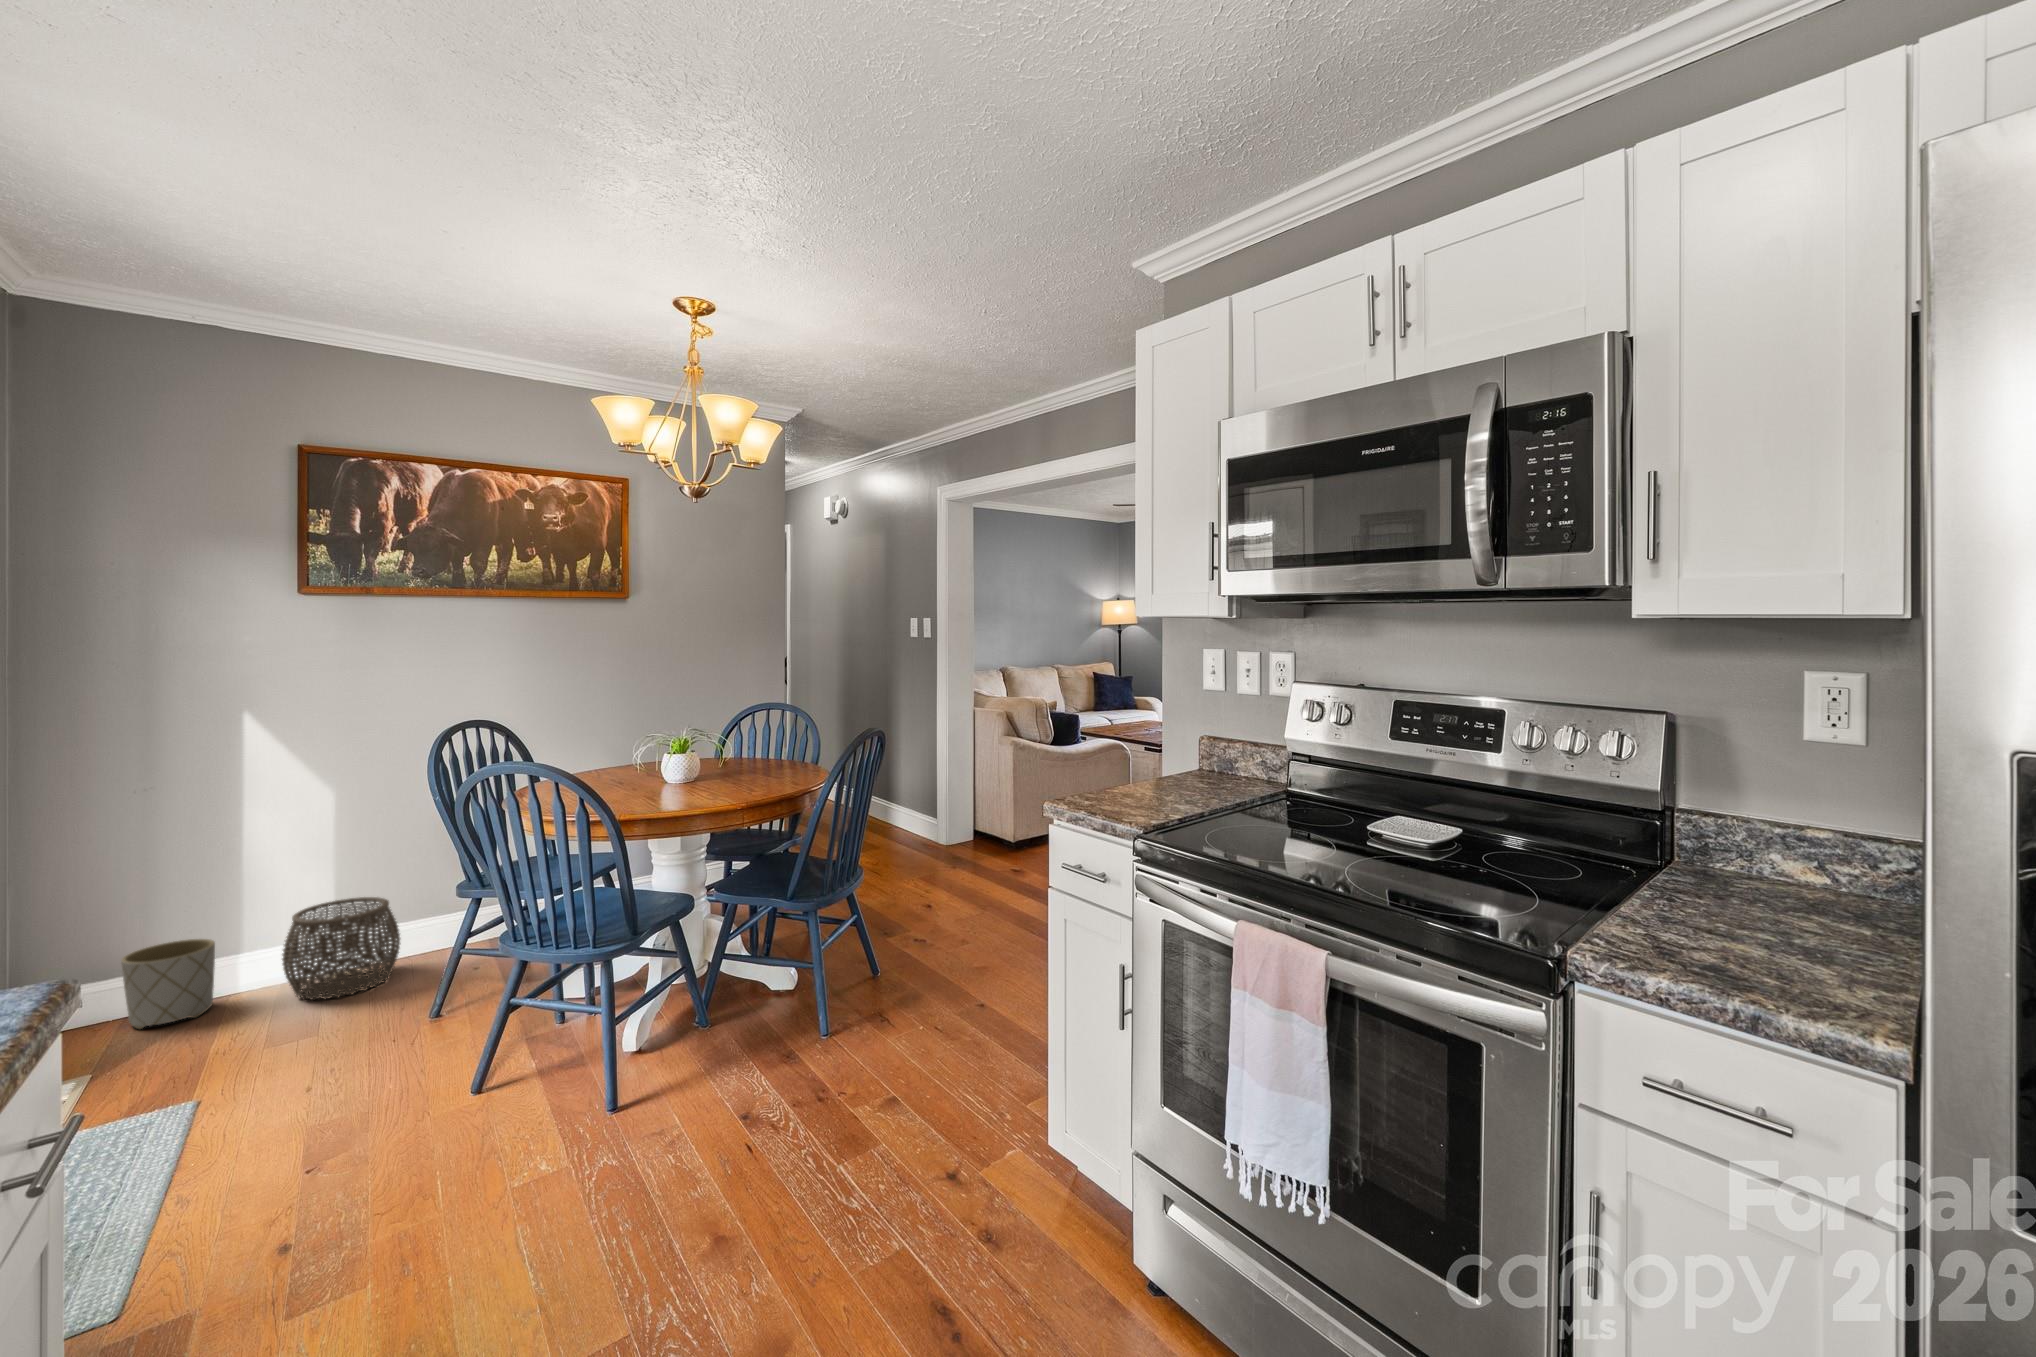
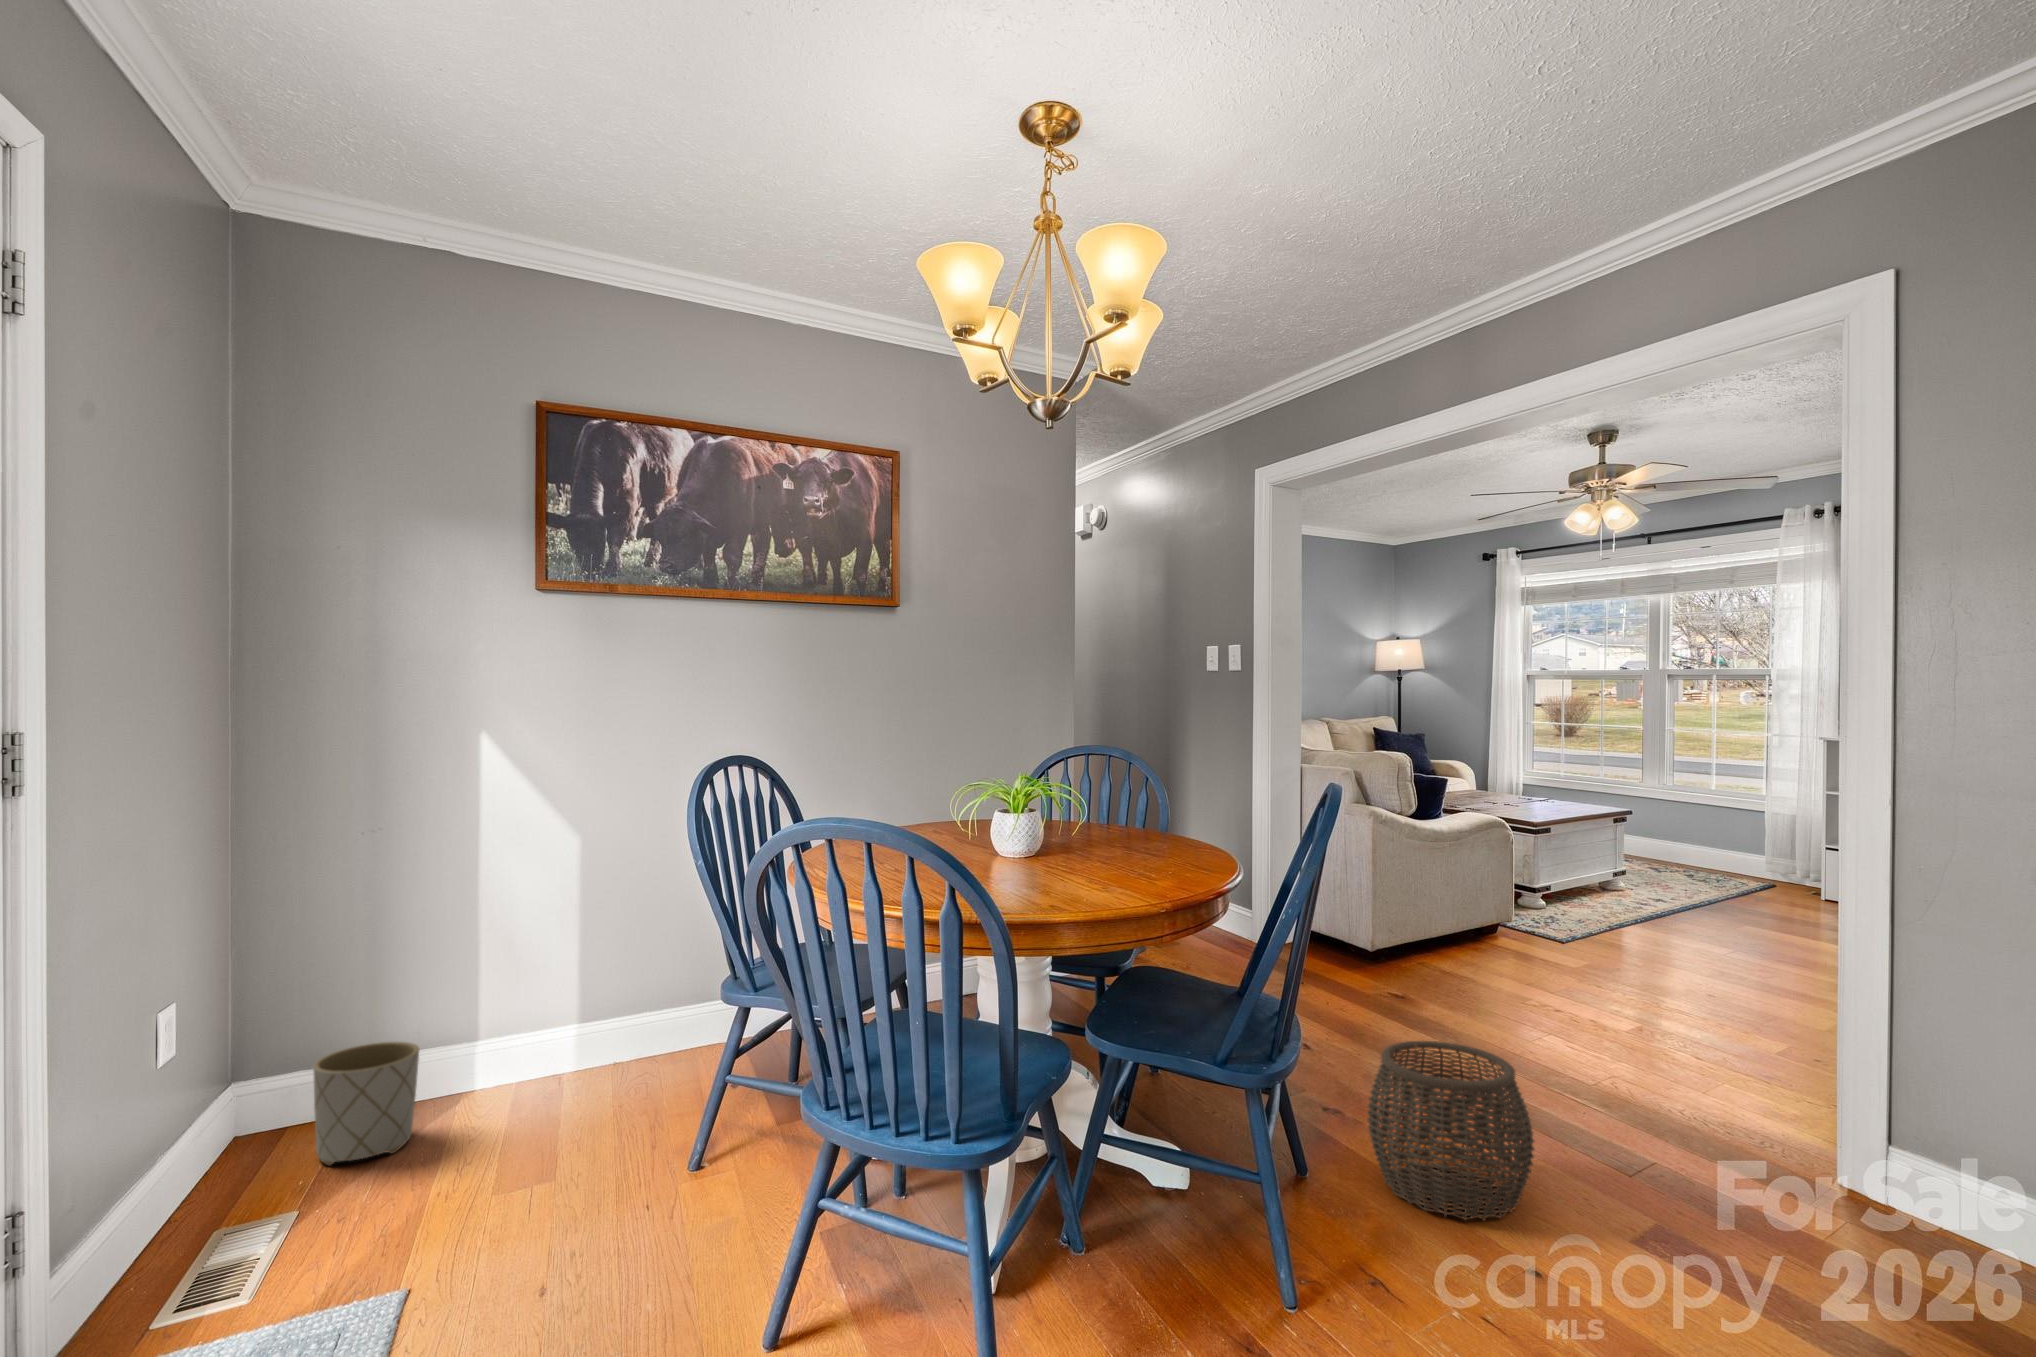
woven basket: present [282,897,400,1000] -> present [1367,1041,1534,1220]

